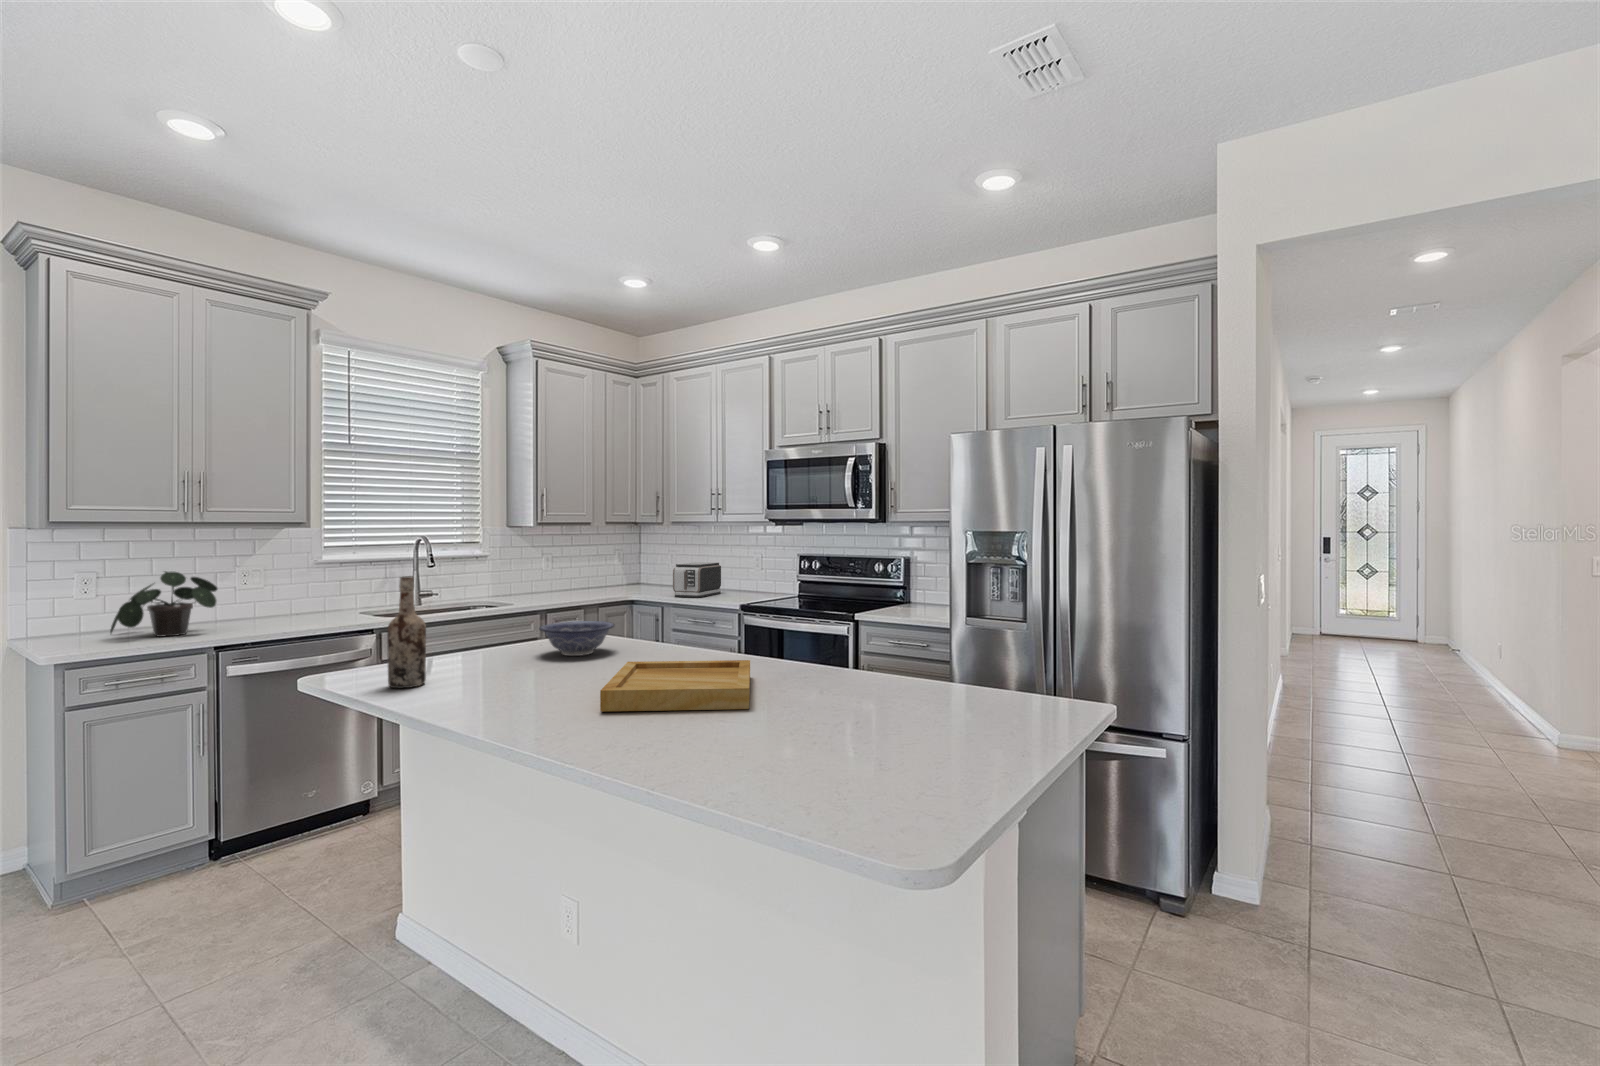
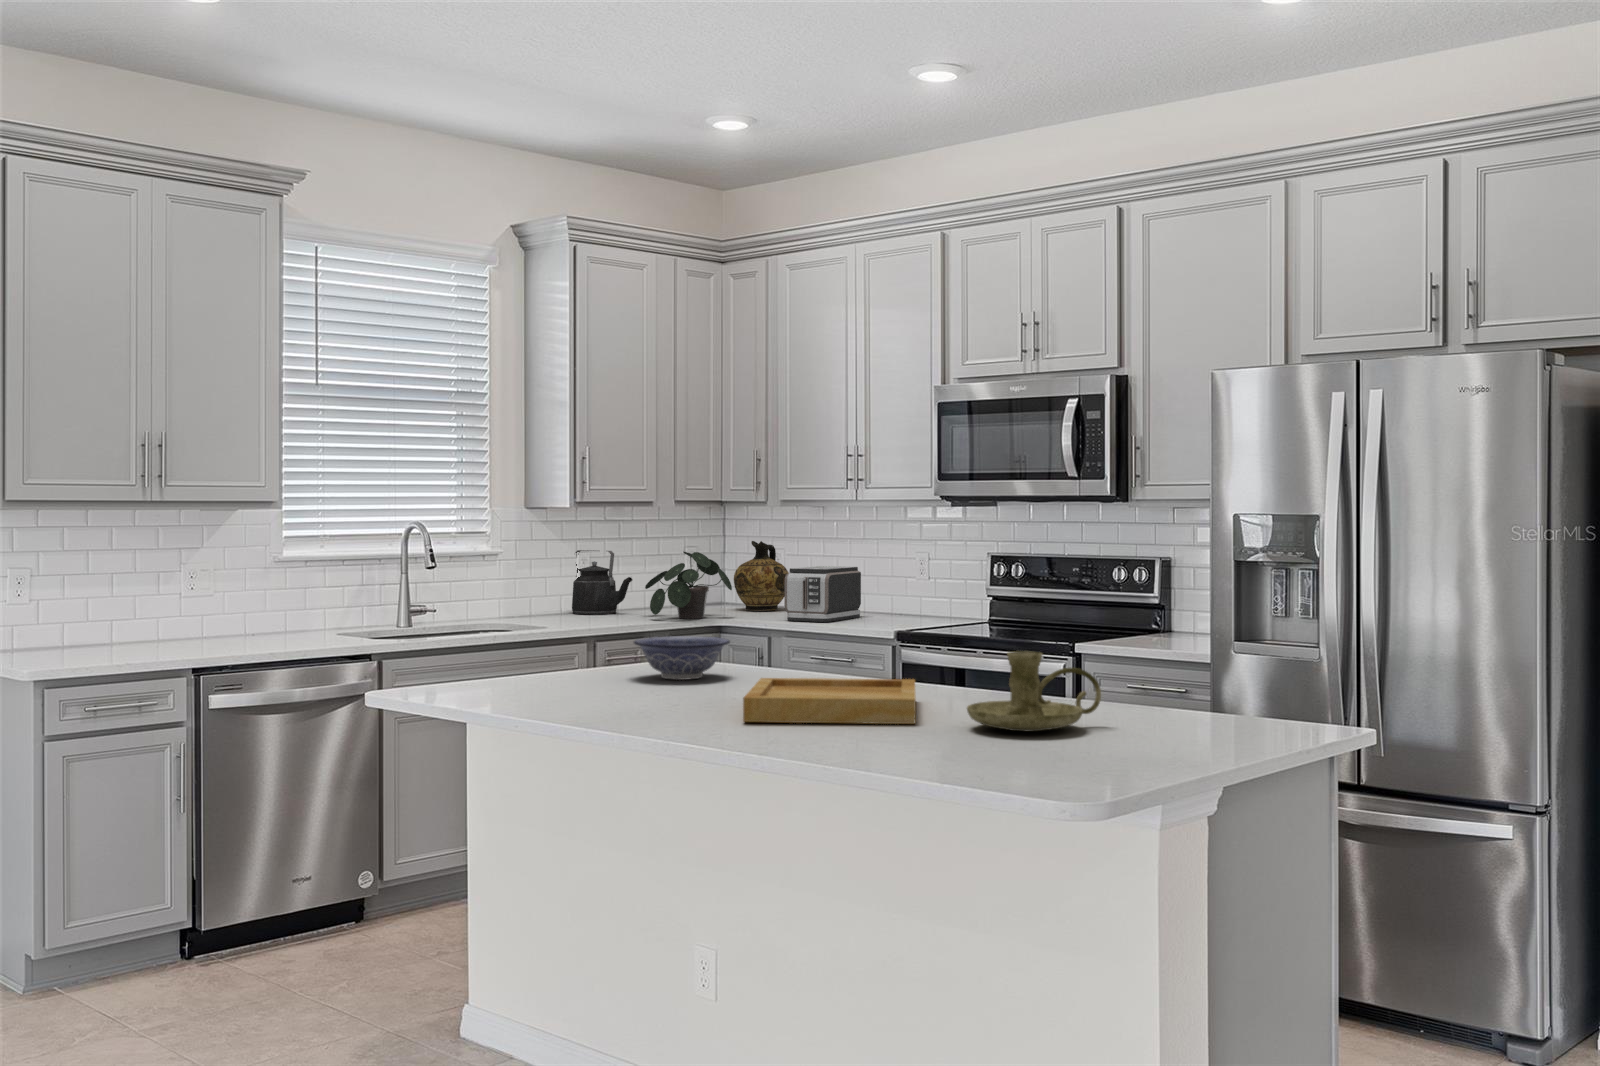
ceramic jug: none [644,547,679,589] -> present [734,541,788,611]
kettle: none [539,553,578,594] -> present [572,550,632,614]
potted plant: present [110,571,217,637] -> present [645,552,732,619]
wine bottle: present [387,576,426,688] -> none [479,568,520,702]
candle holder: none [792,646,902,718] -> present [967,651,1101,731]

